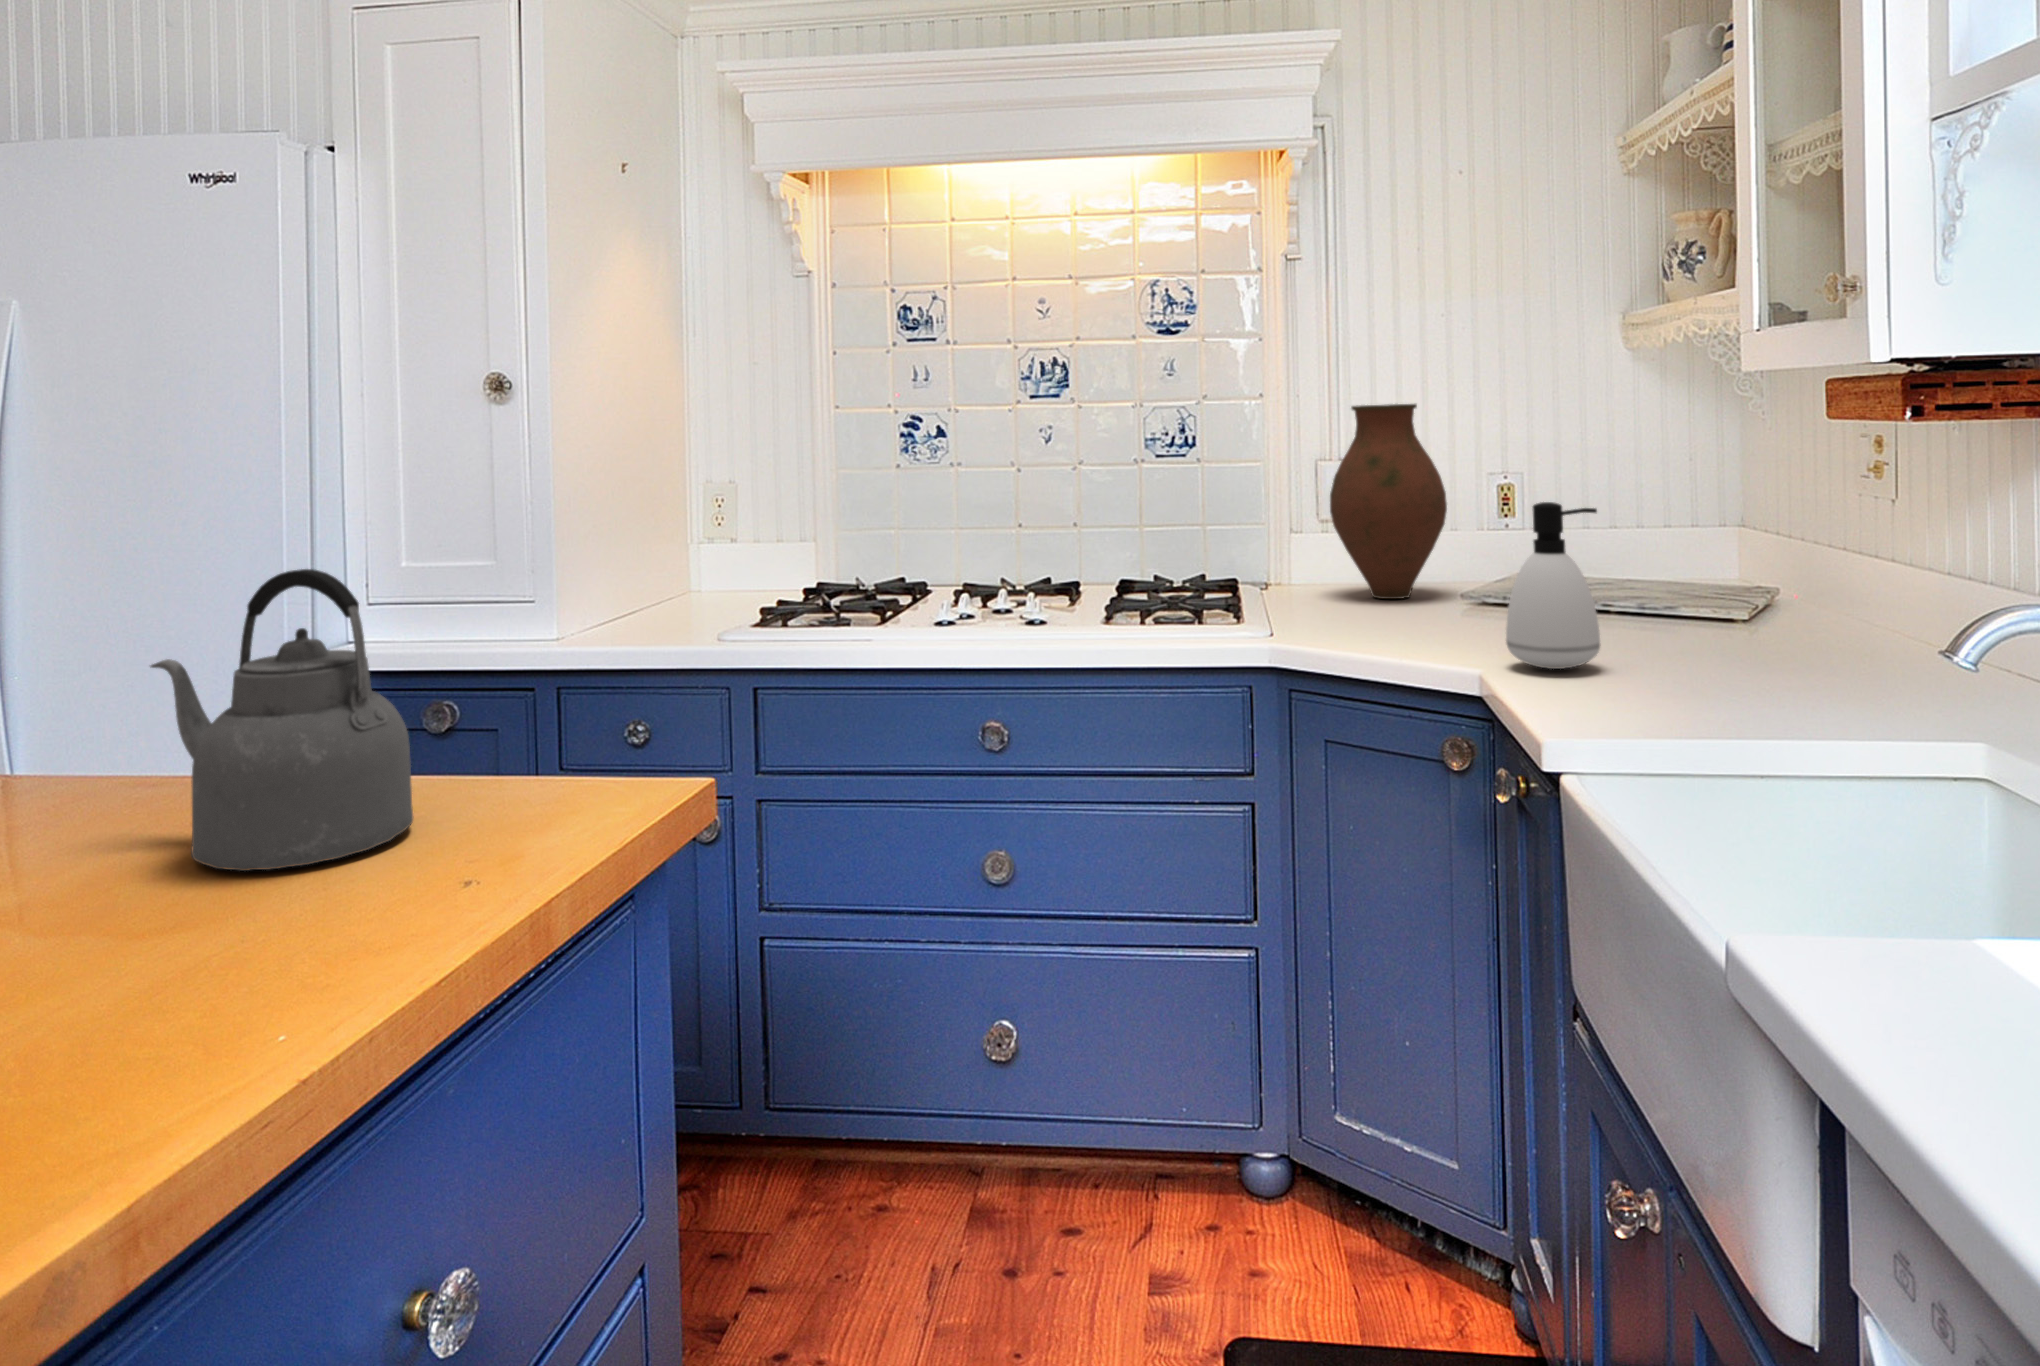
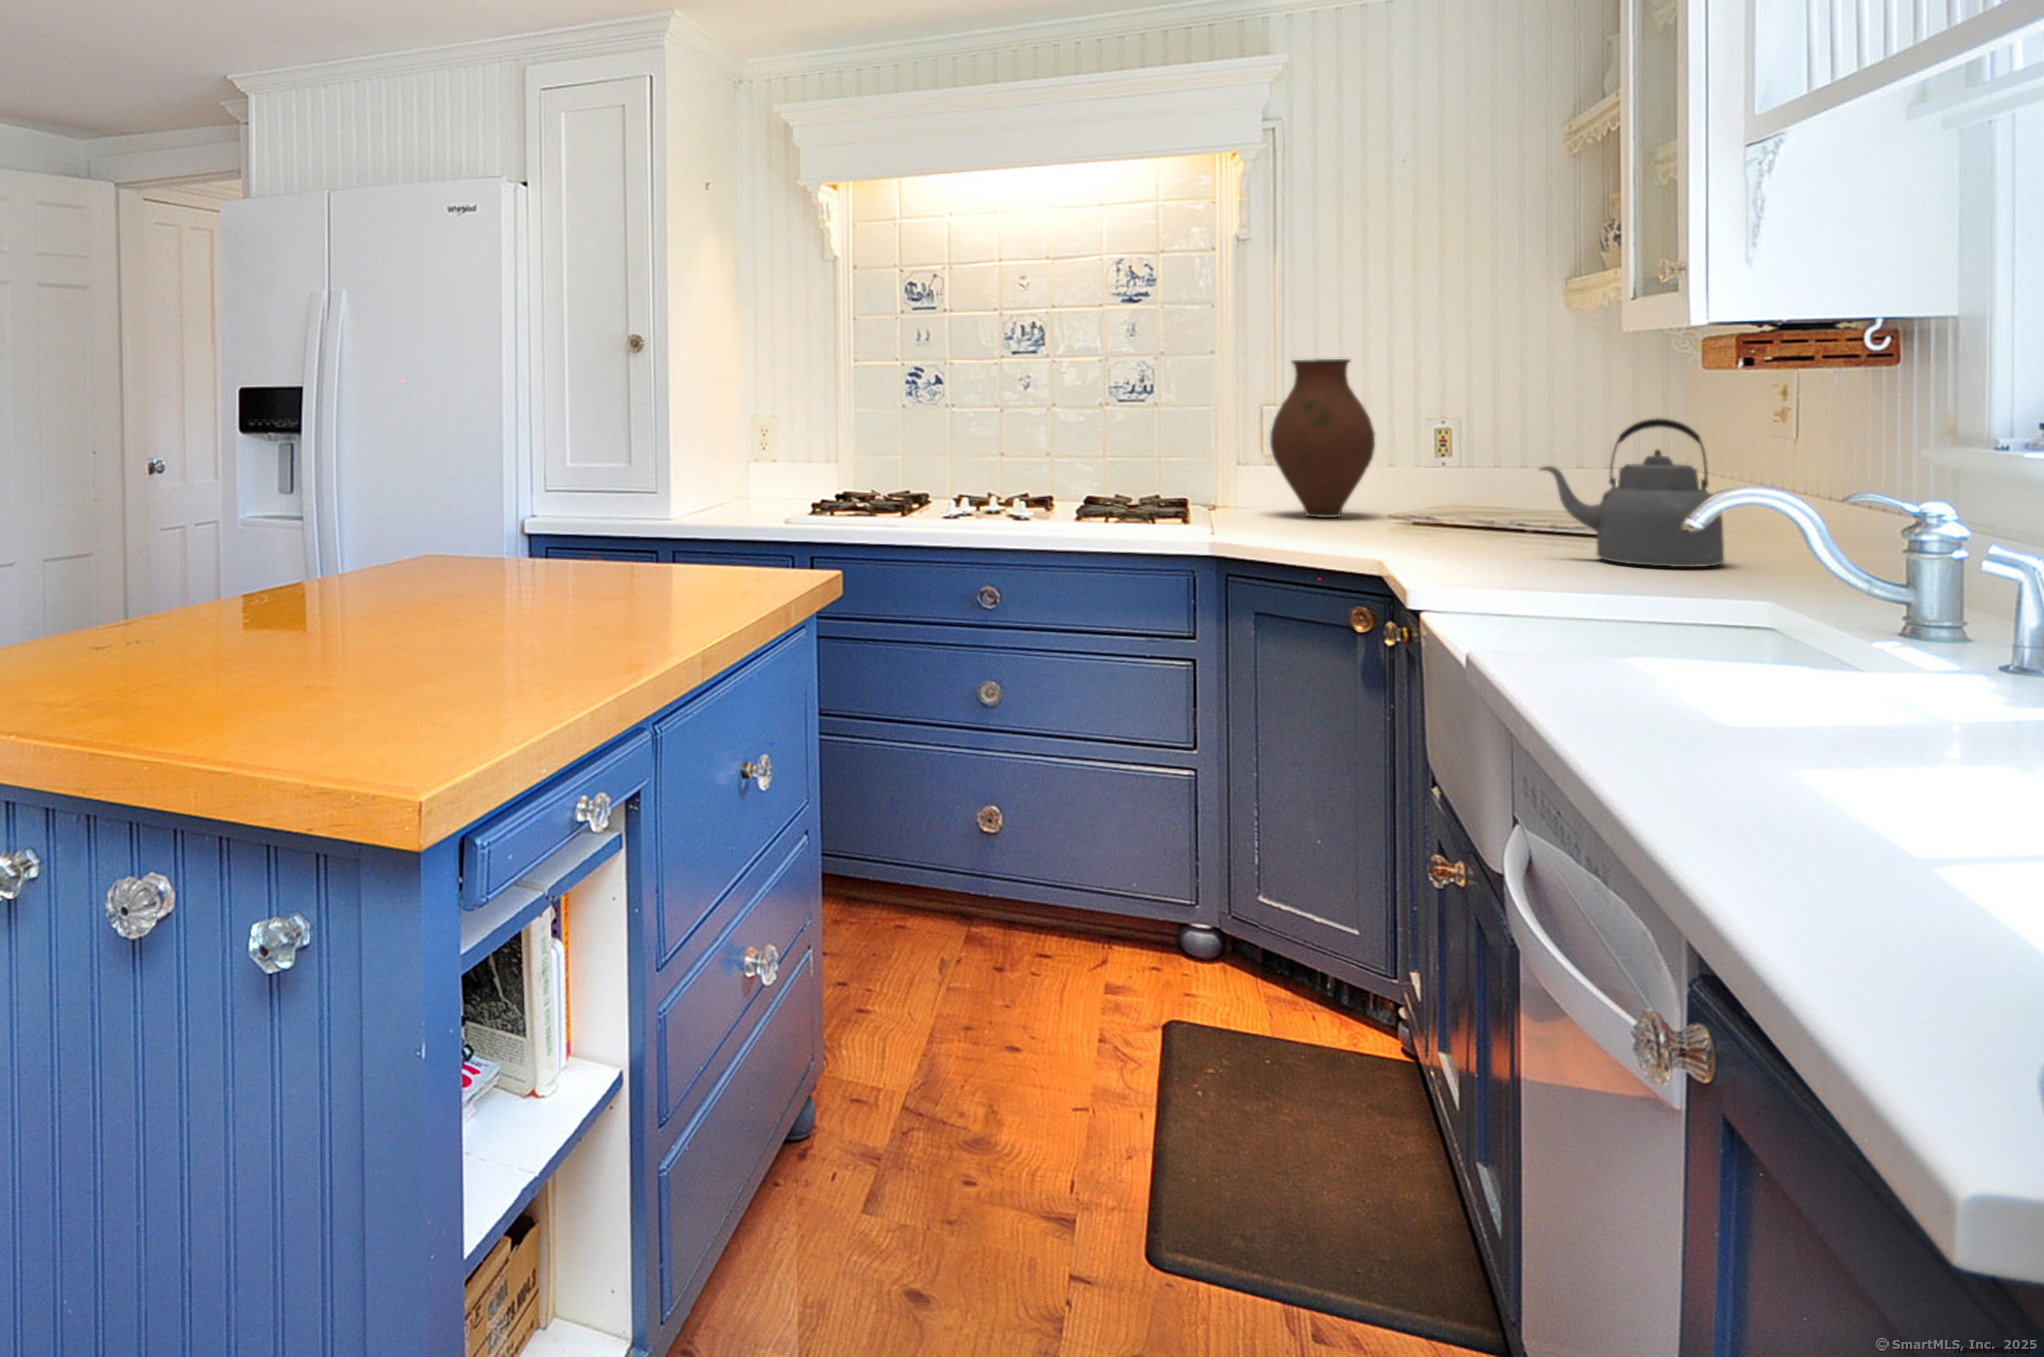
soap dispenser: present [1506,502,1600,669] -> none [1402,431,1481,555]
kettle: present [151,569,413,871] -> present [1540,419,1724,567]

